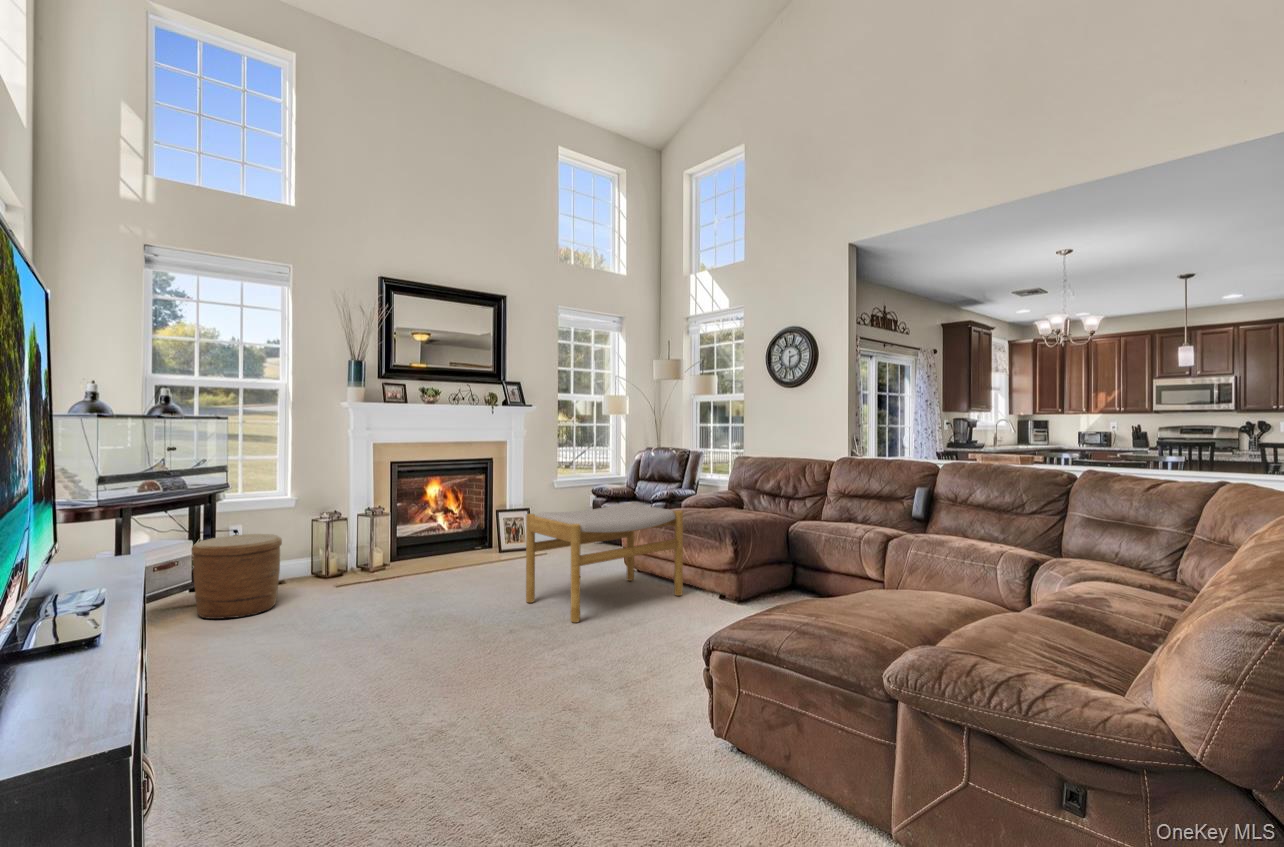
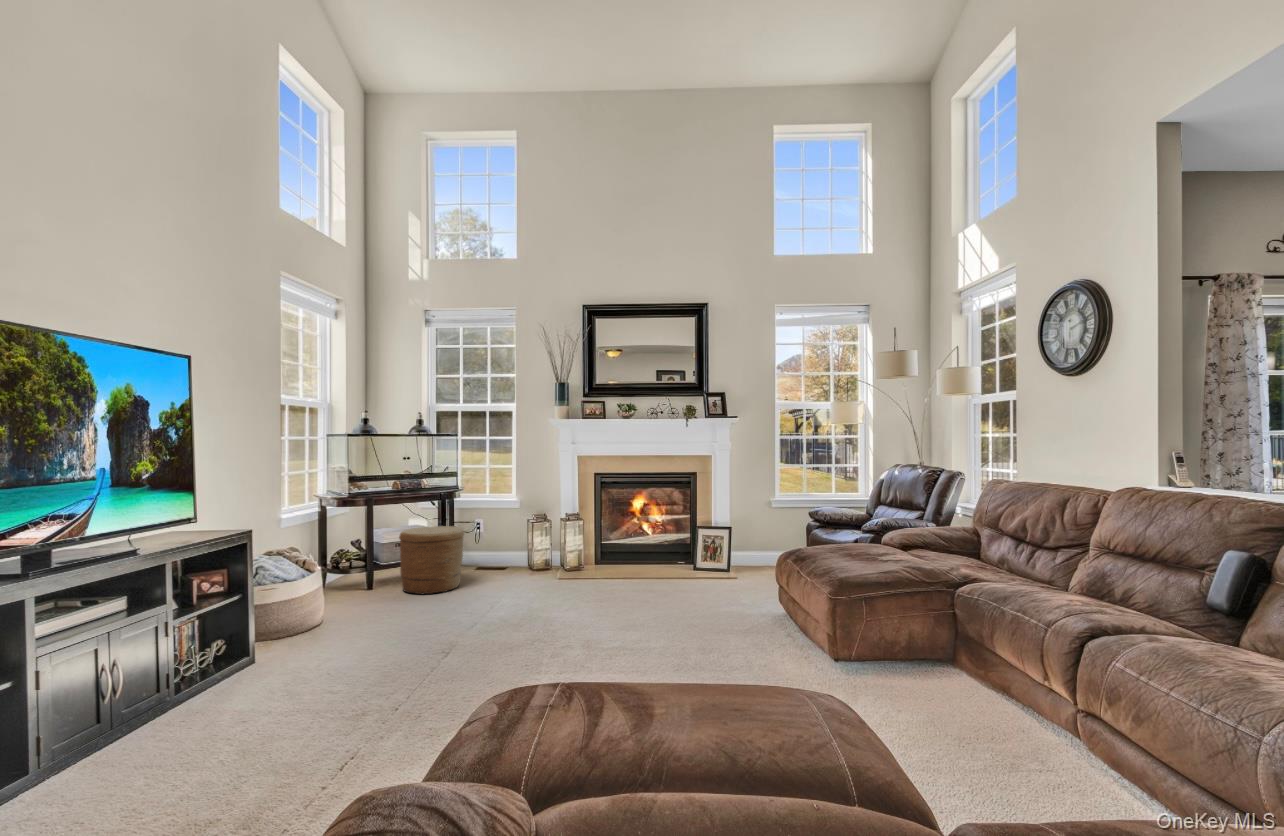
footstool: present [526,503,683,623] -> none [607,530,800,673]

